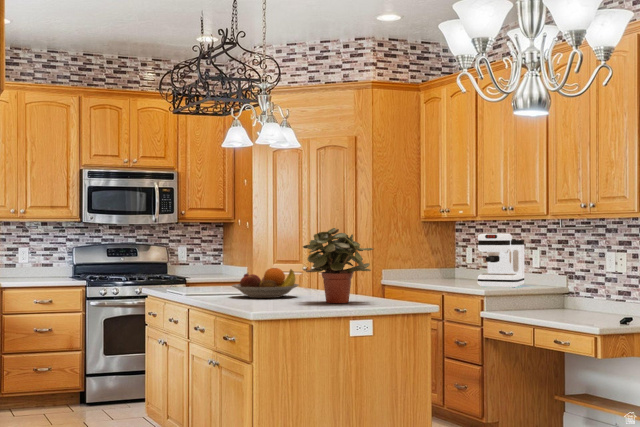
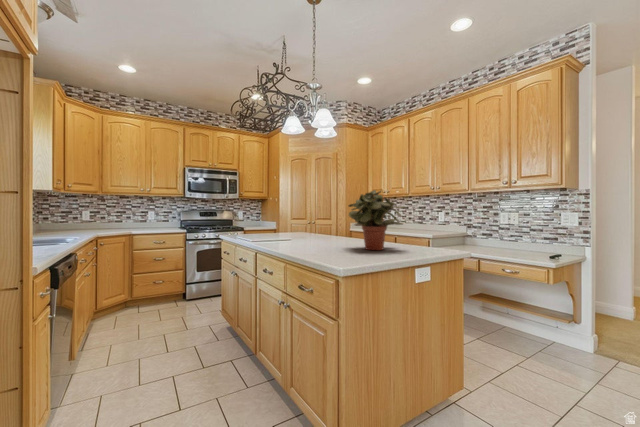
coffee maker: present [477,234,525,288] -> none [415,203,441,233]
fruit bowl: present [232,268,299,298] -> none [284,222,332,244]

